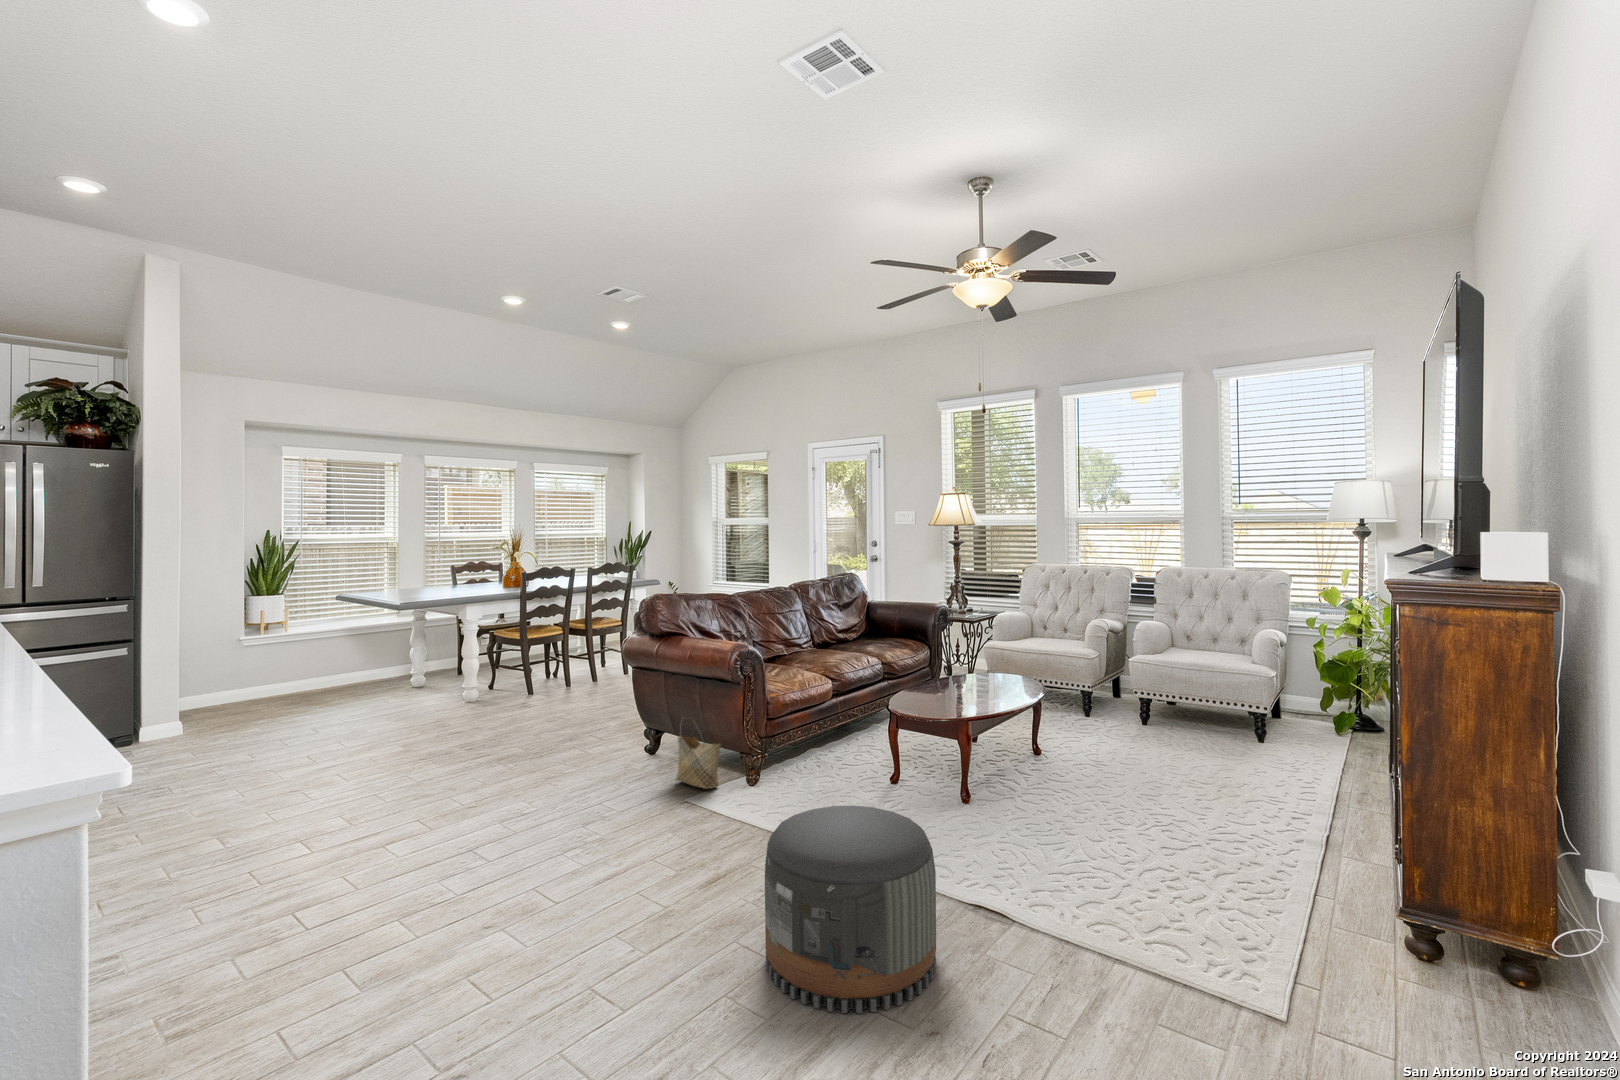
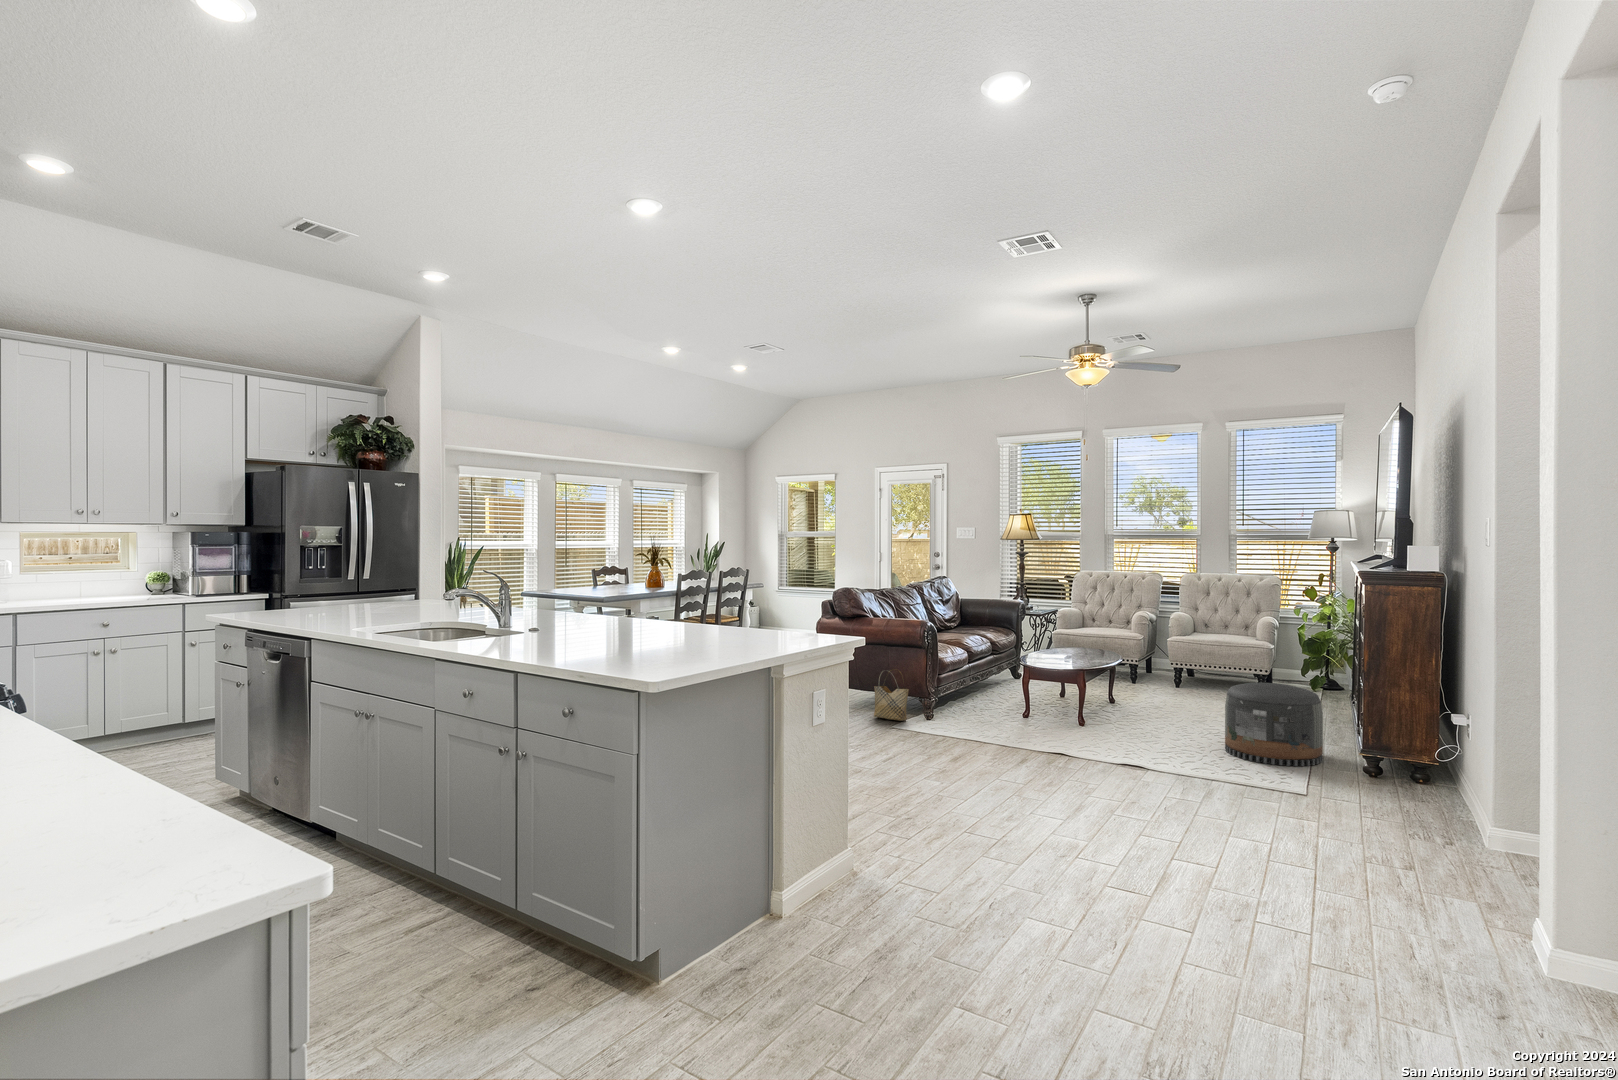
pouf: present [765,806,936,1013] -> present [1225,683,1323,766]

